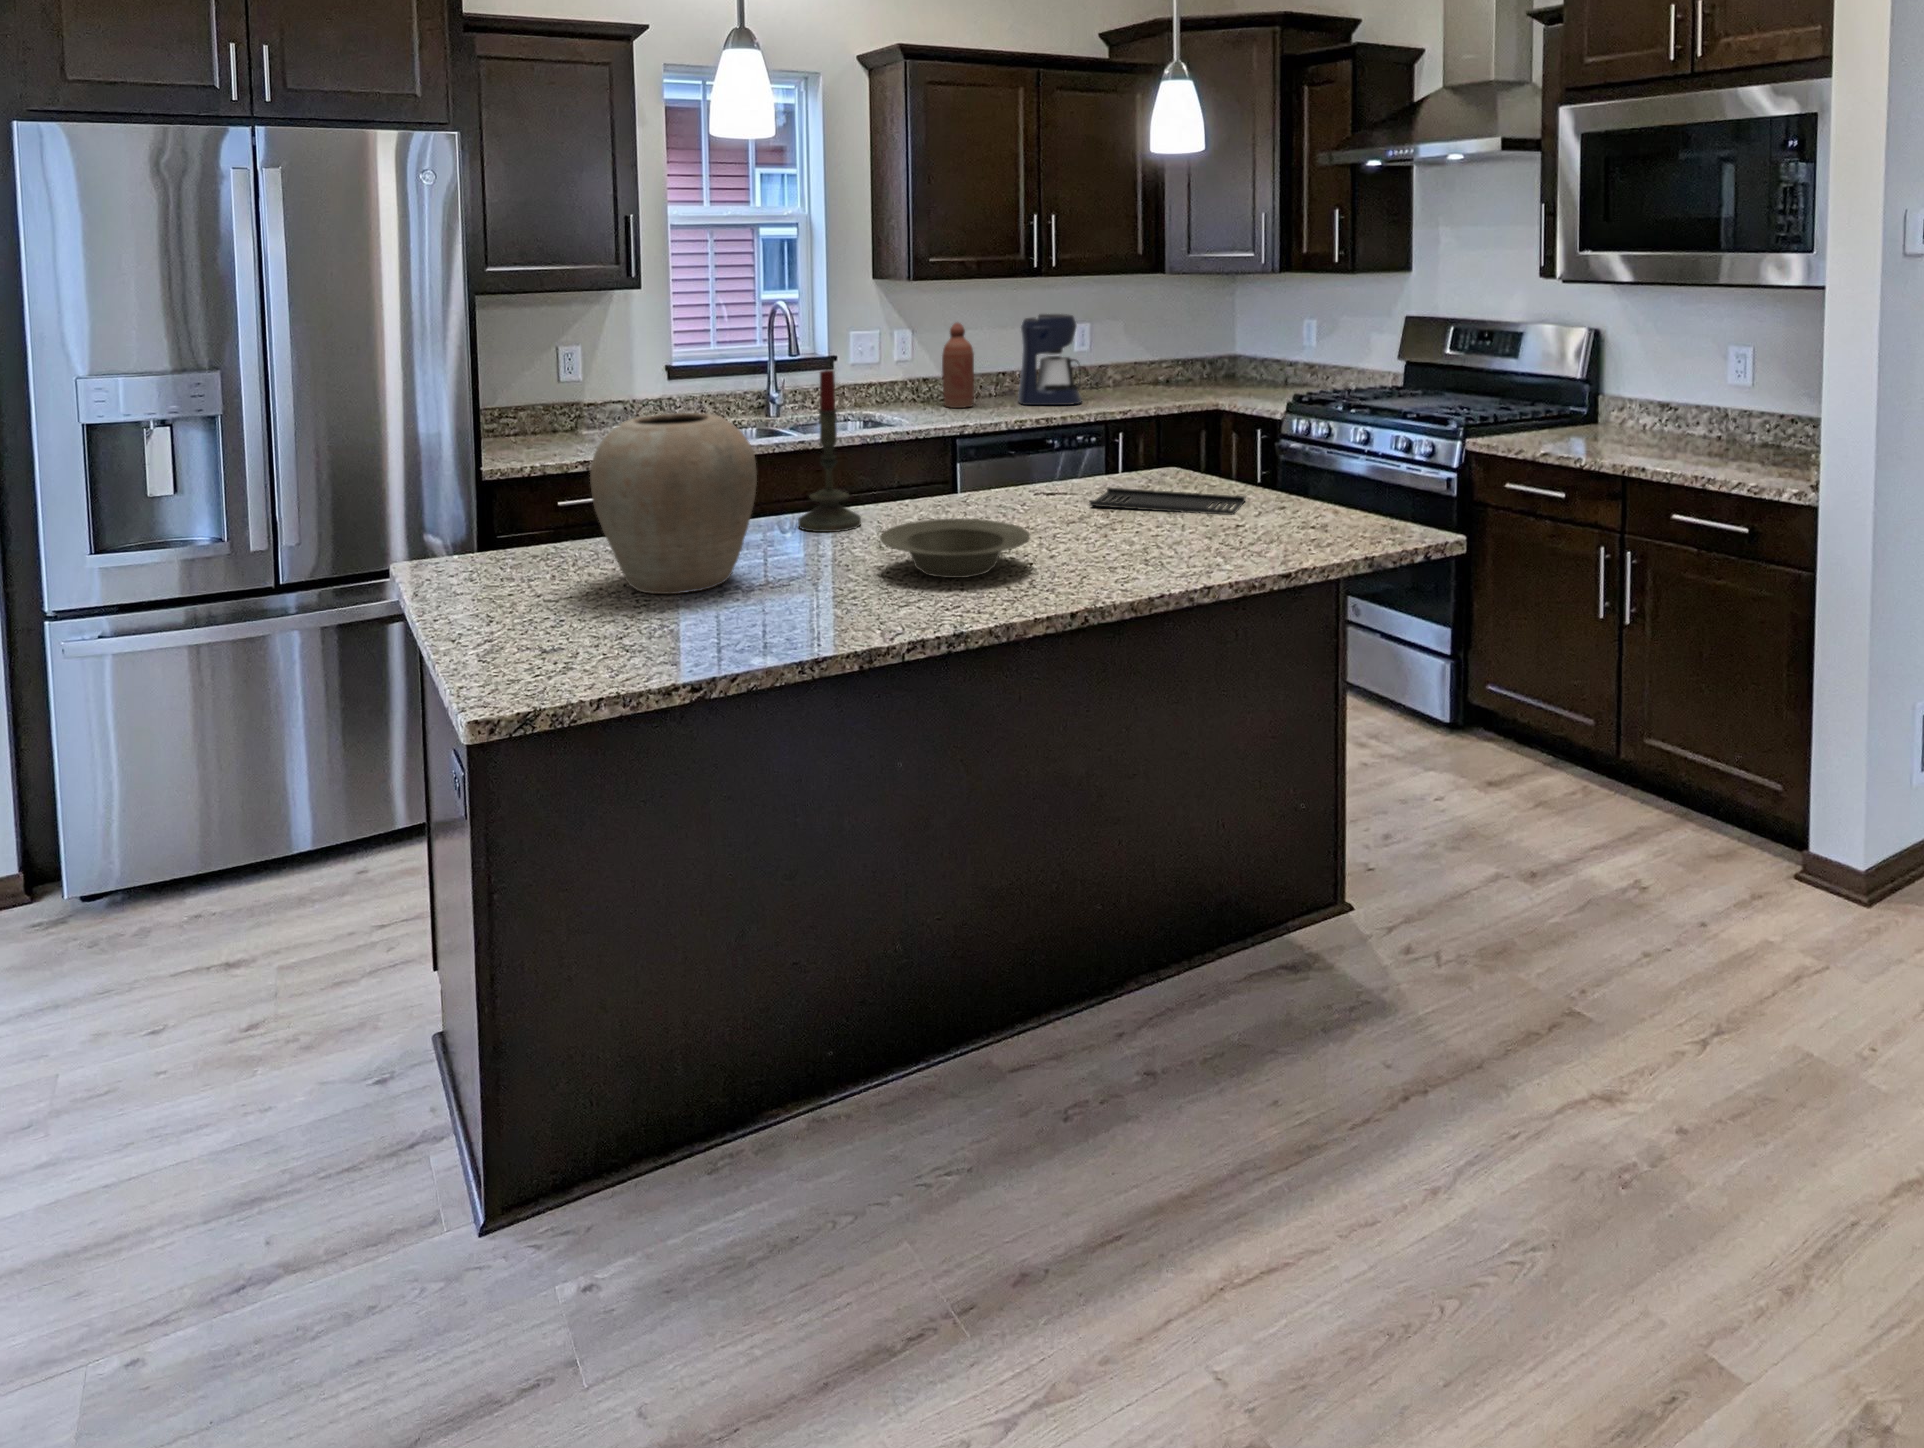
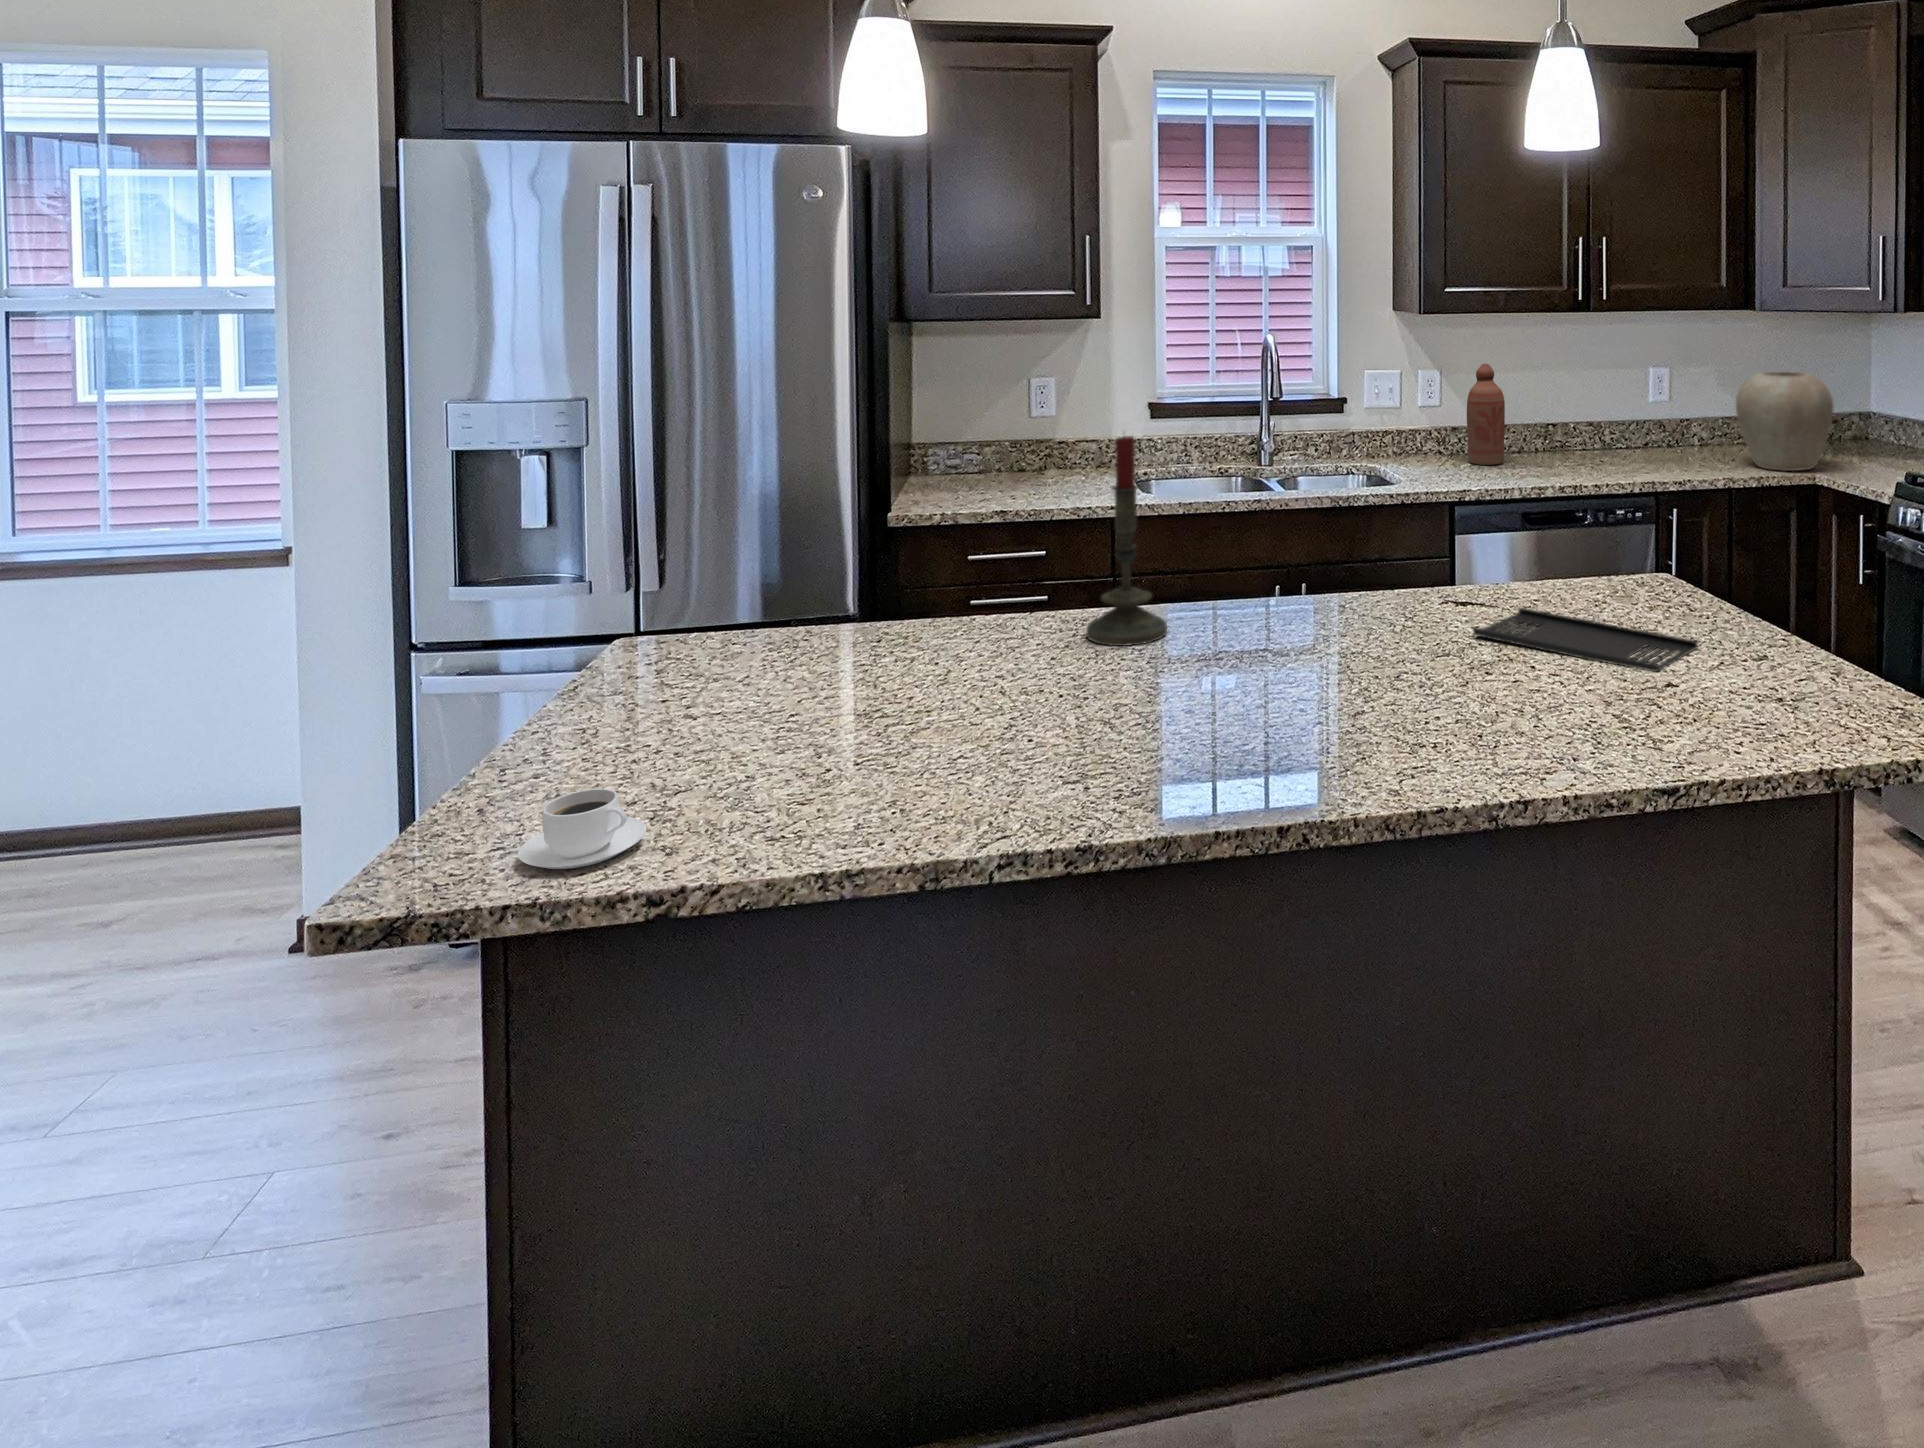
coffee maker: present [1018,314,1082,405] -> none [1562,356,1642,467]
vase: present [590,413,757,594] -> present [1736,372,1833,471]
bowl: present [880,519,1030,578] -> none [1069,654,1280,753]
coffee cup: none [587,615,671,666] -> present [518,788,647,869]

